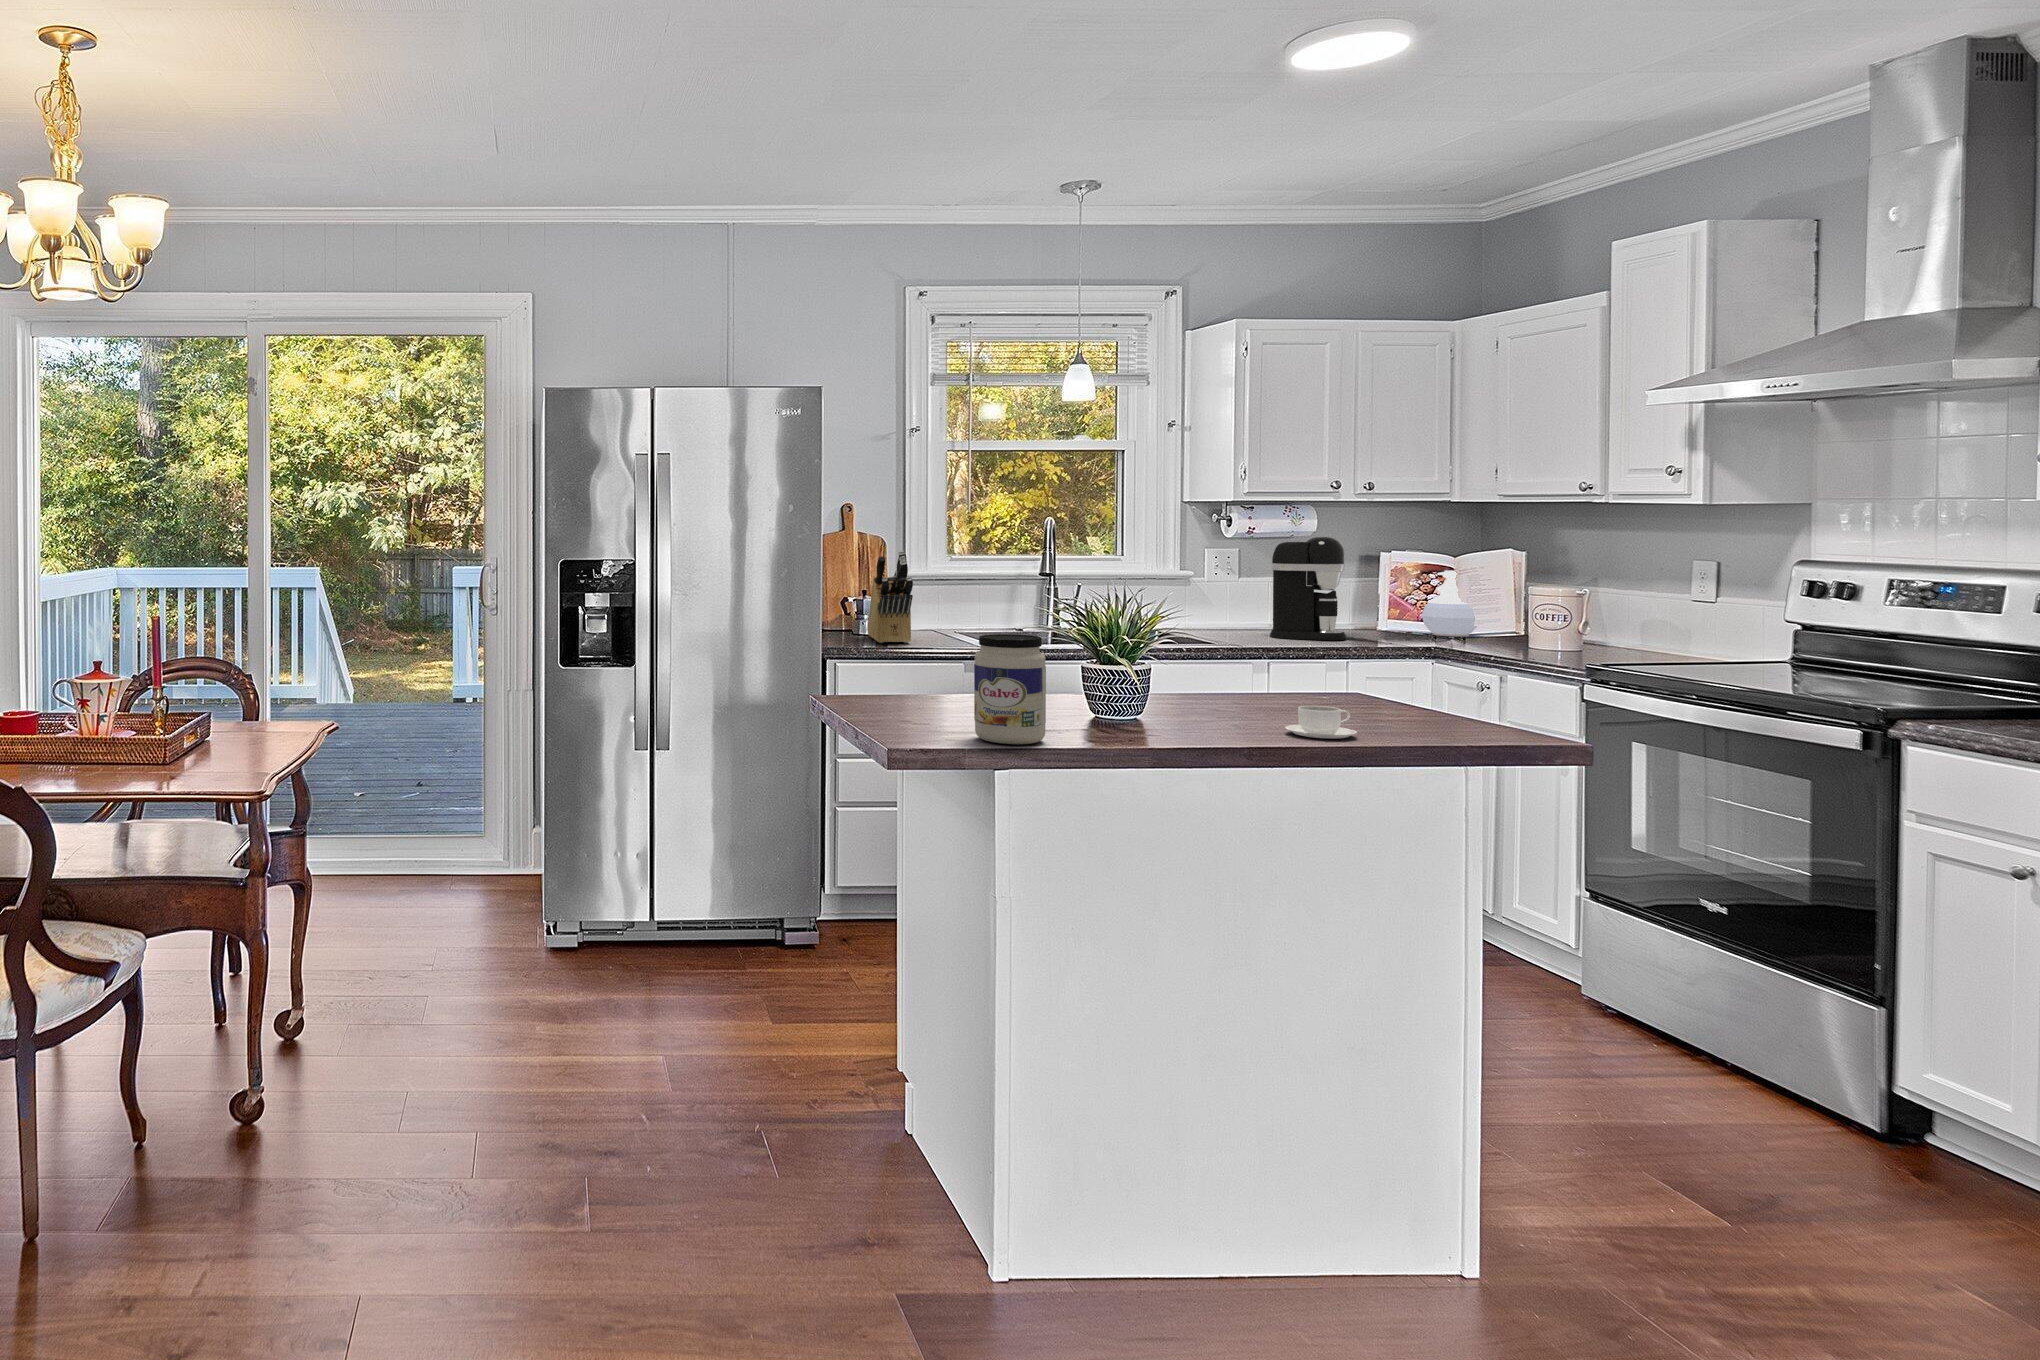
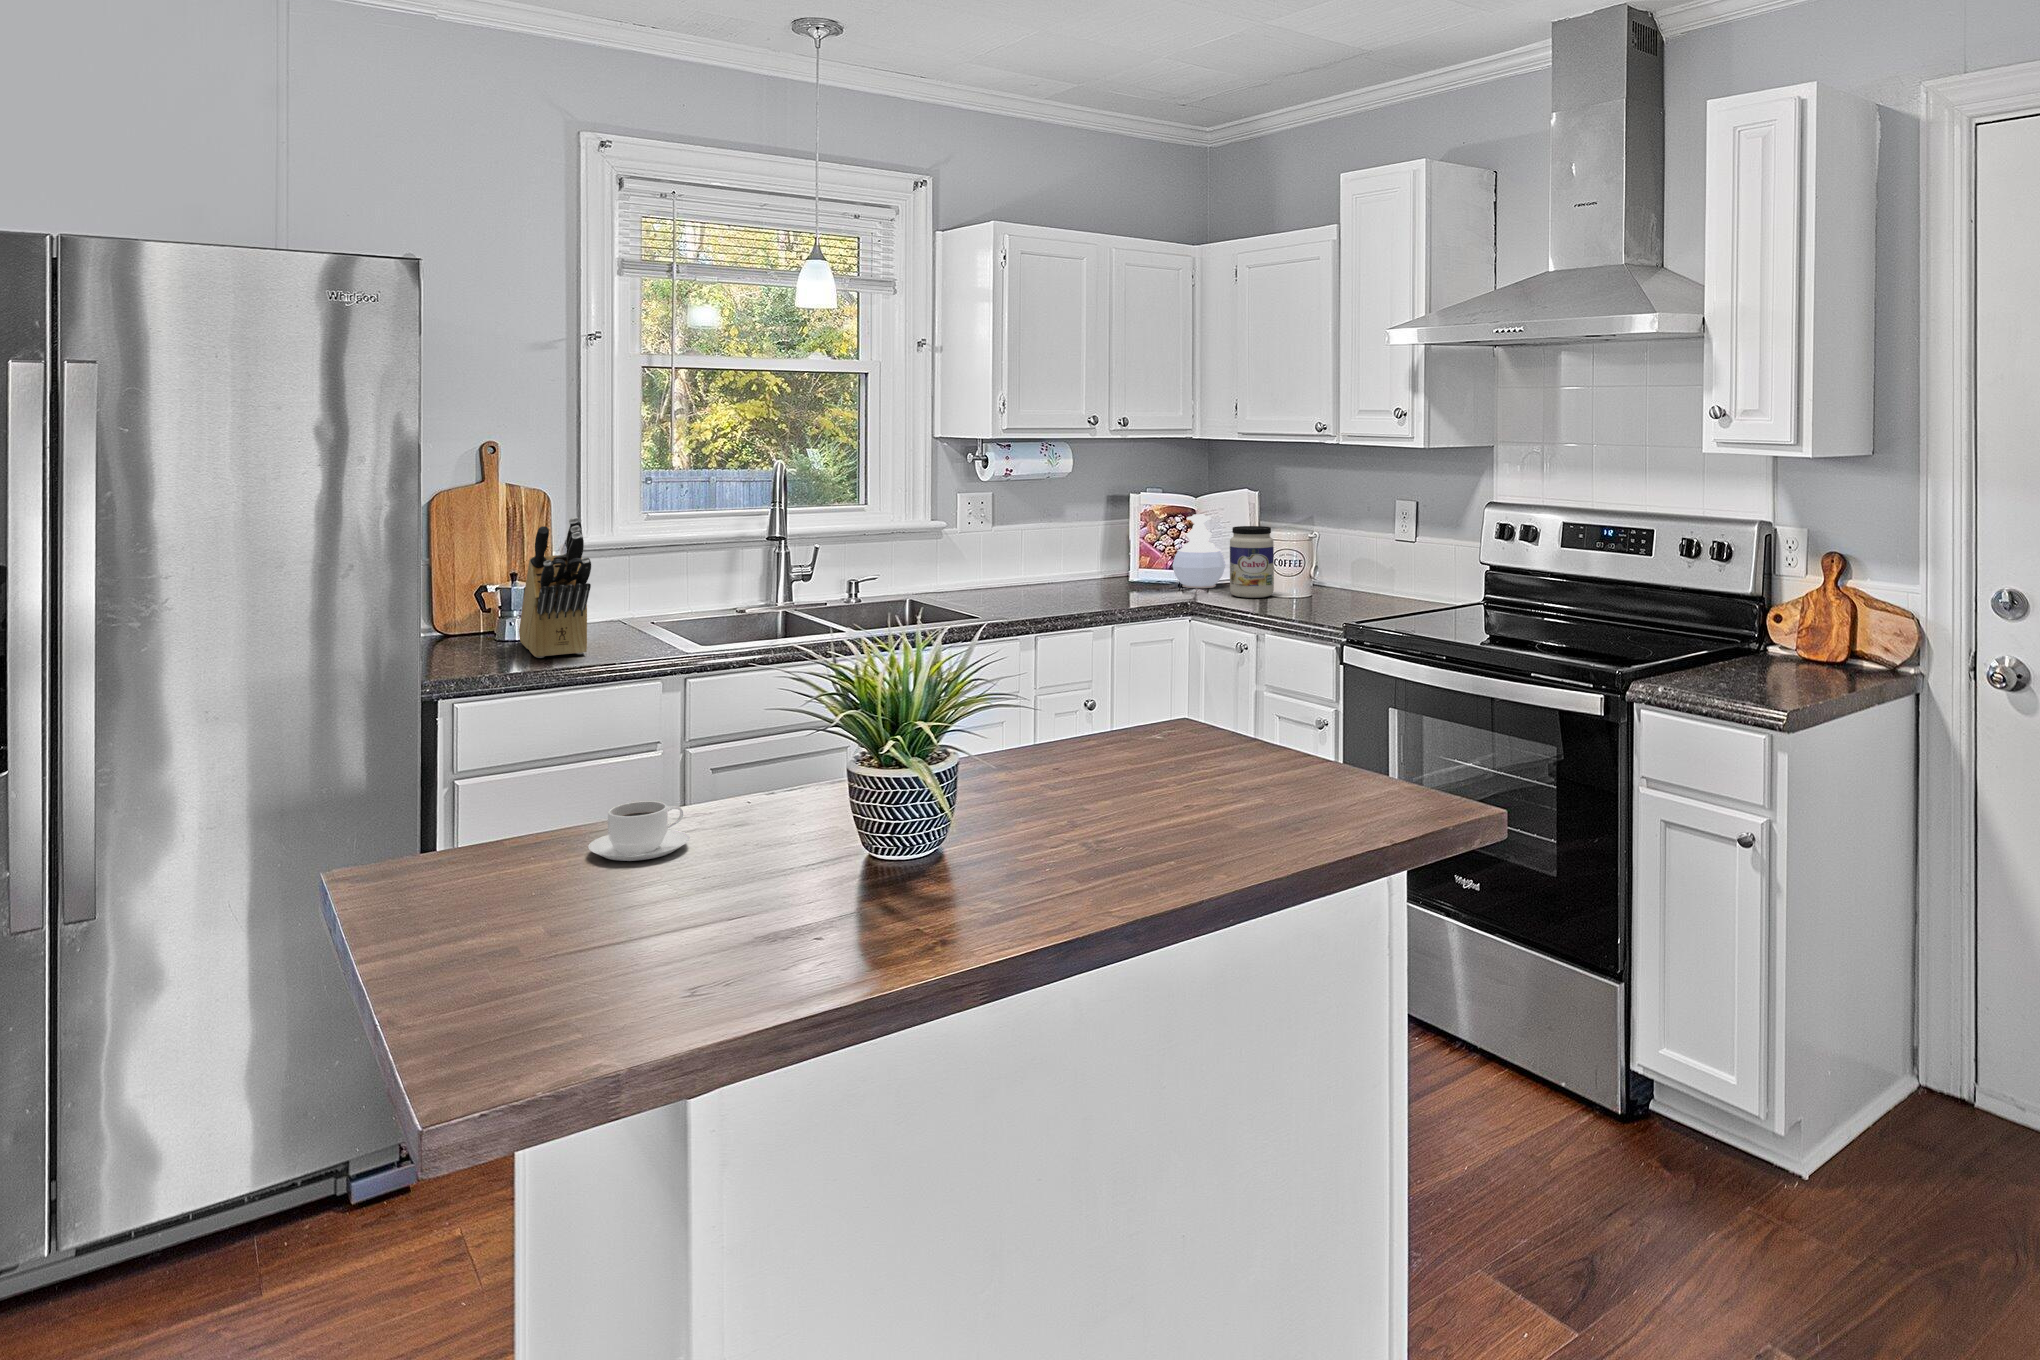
coffee maker: present [1270,537,1346,640] -> none [1029,480,1105,603]
jar: present [974,634,1046,744] -> present [1230,526,1274,598]
coffee cup: present [1285,706,1357,739] -> present [588,801,690,861]

